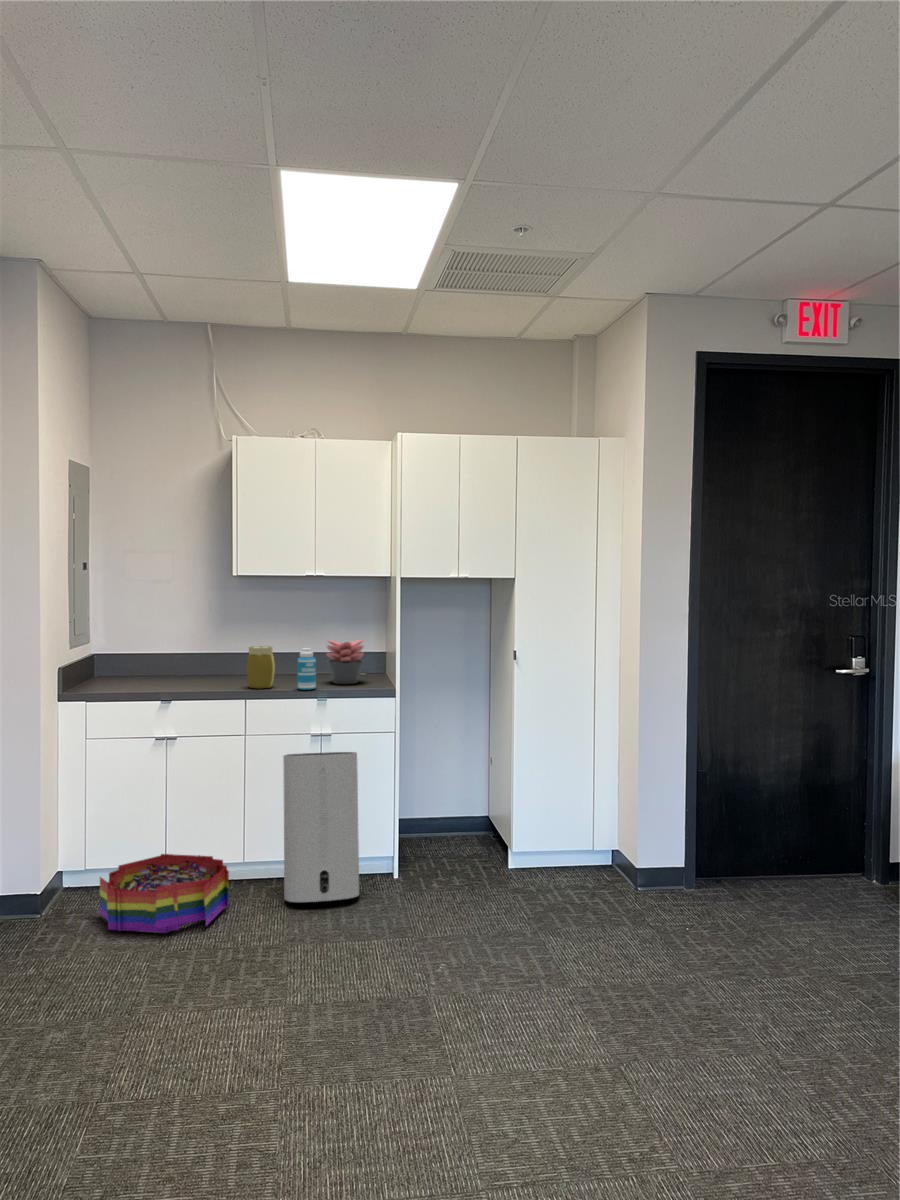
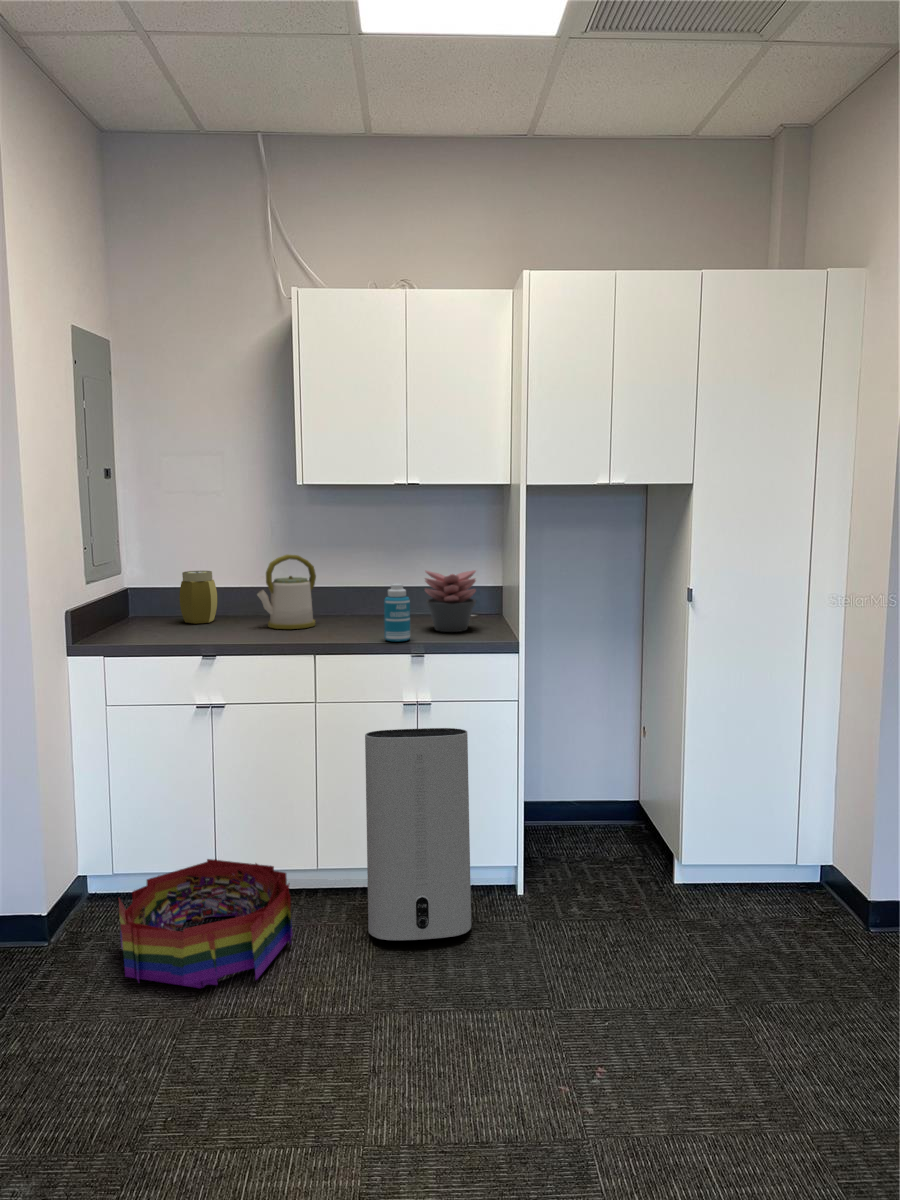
kettle: none [199,627,244,683] -> present [257,555,316,629]
jar: present [247,646,275,689] -> present [180,571,217,624]

